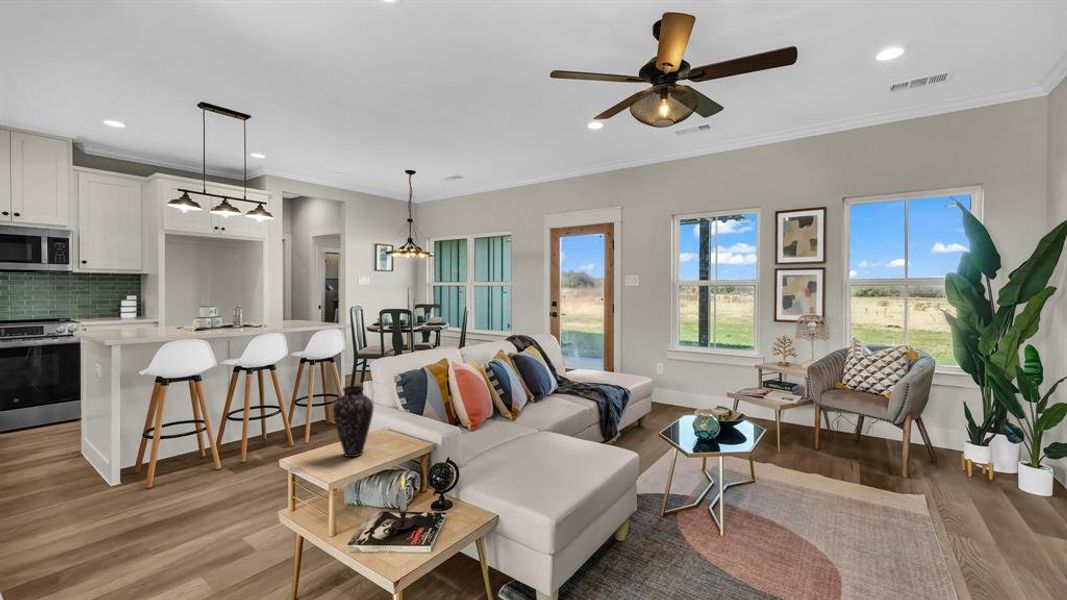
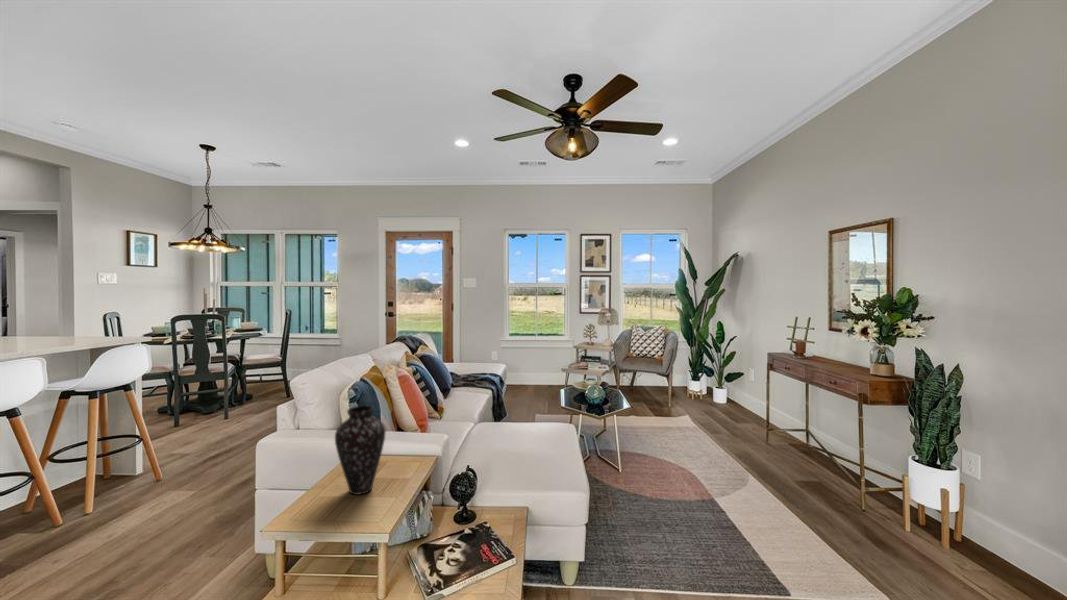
candle: present [391,476,421,530] -> none [452,496,483,559]

